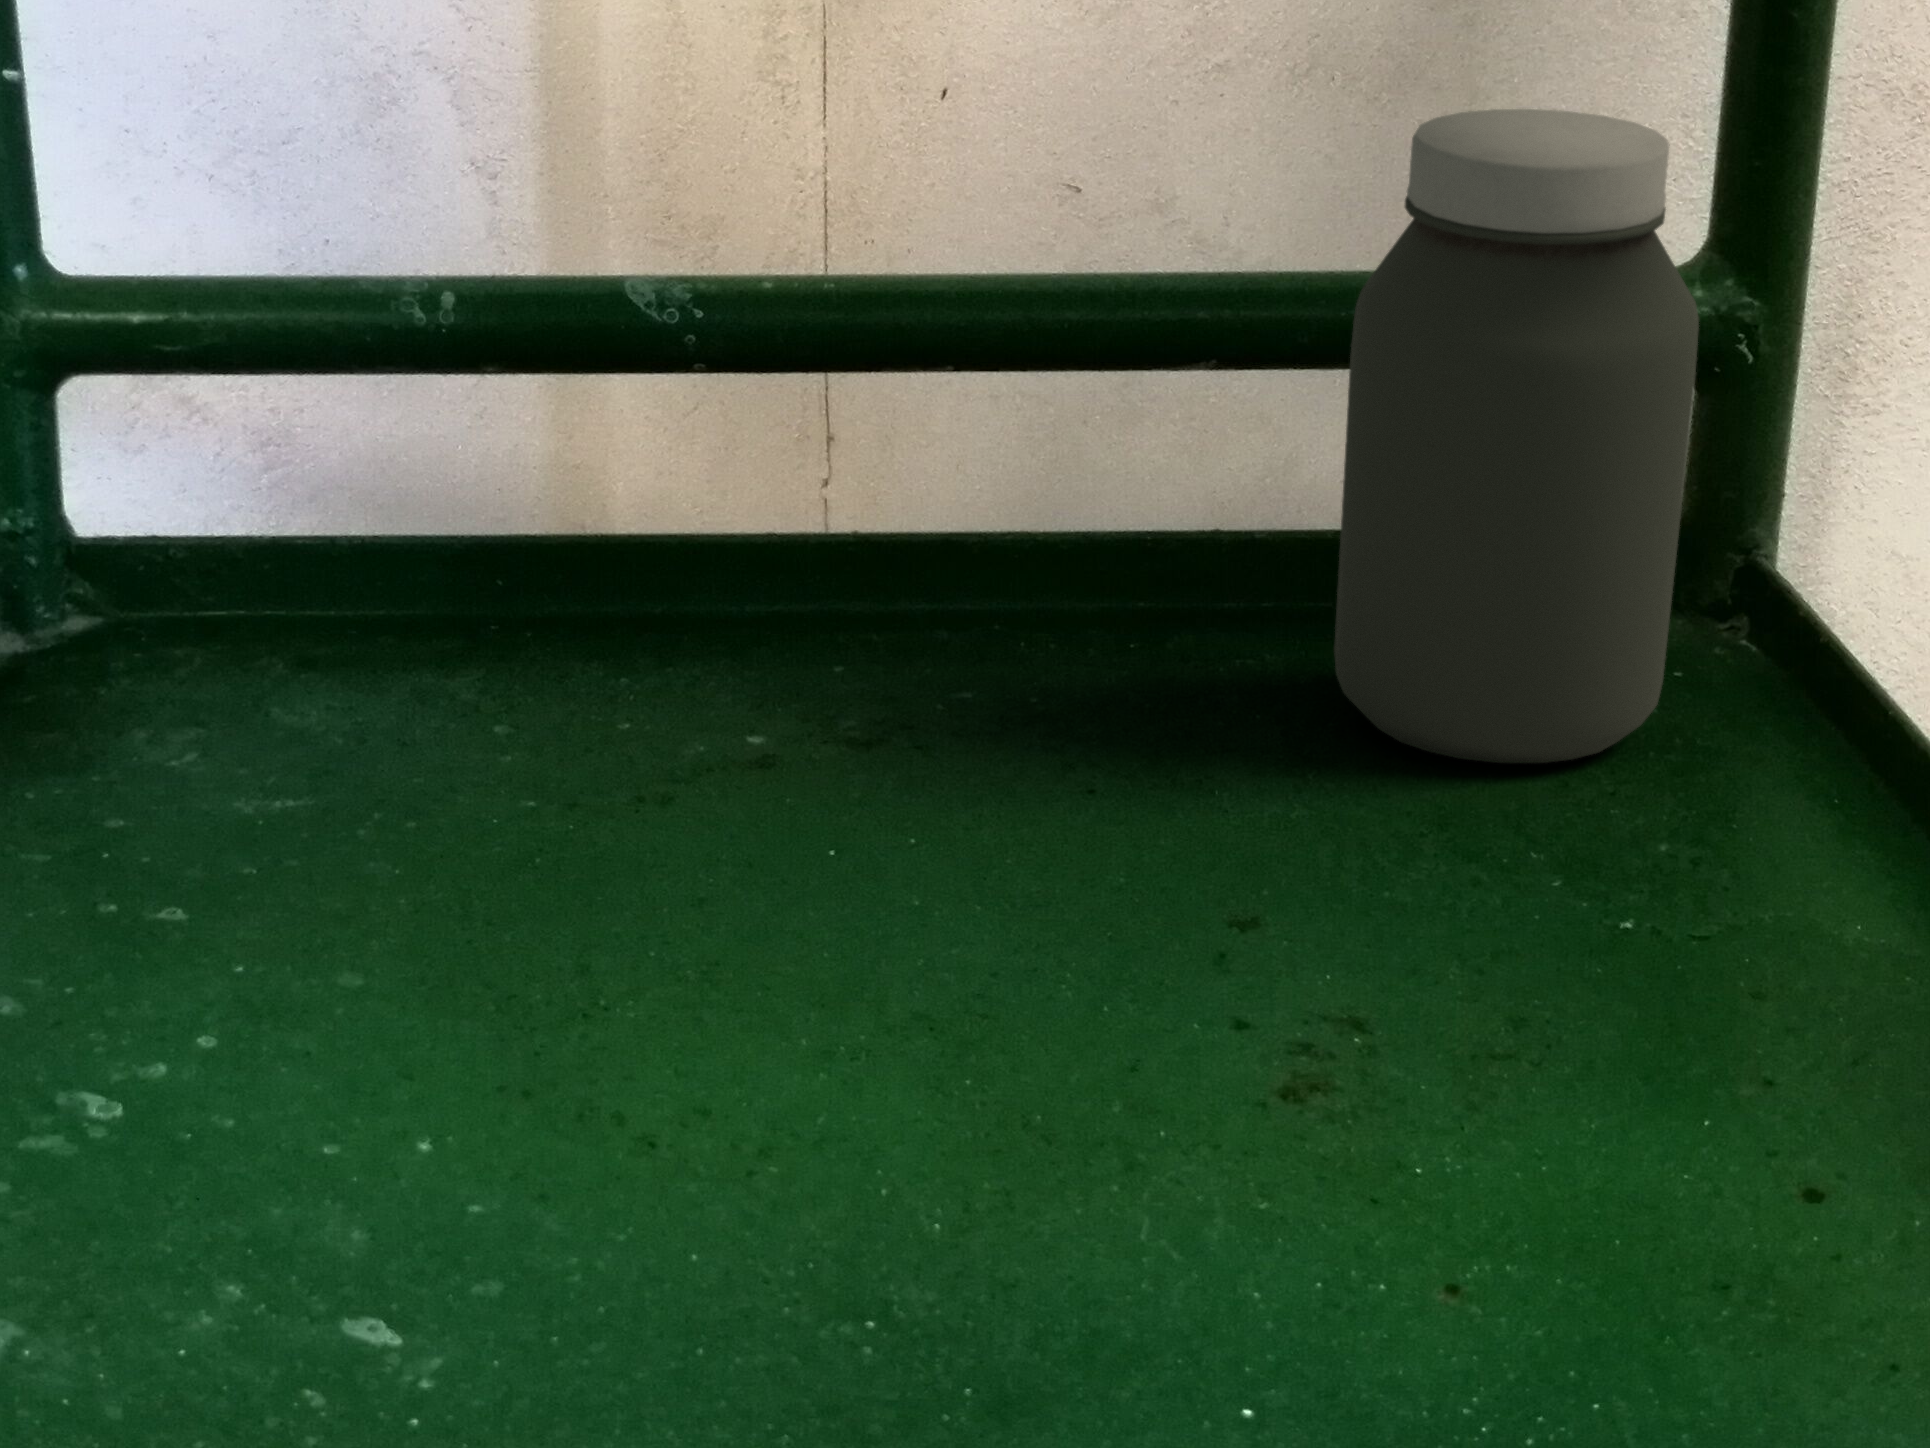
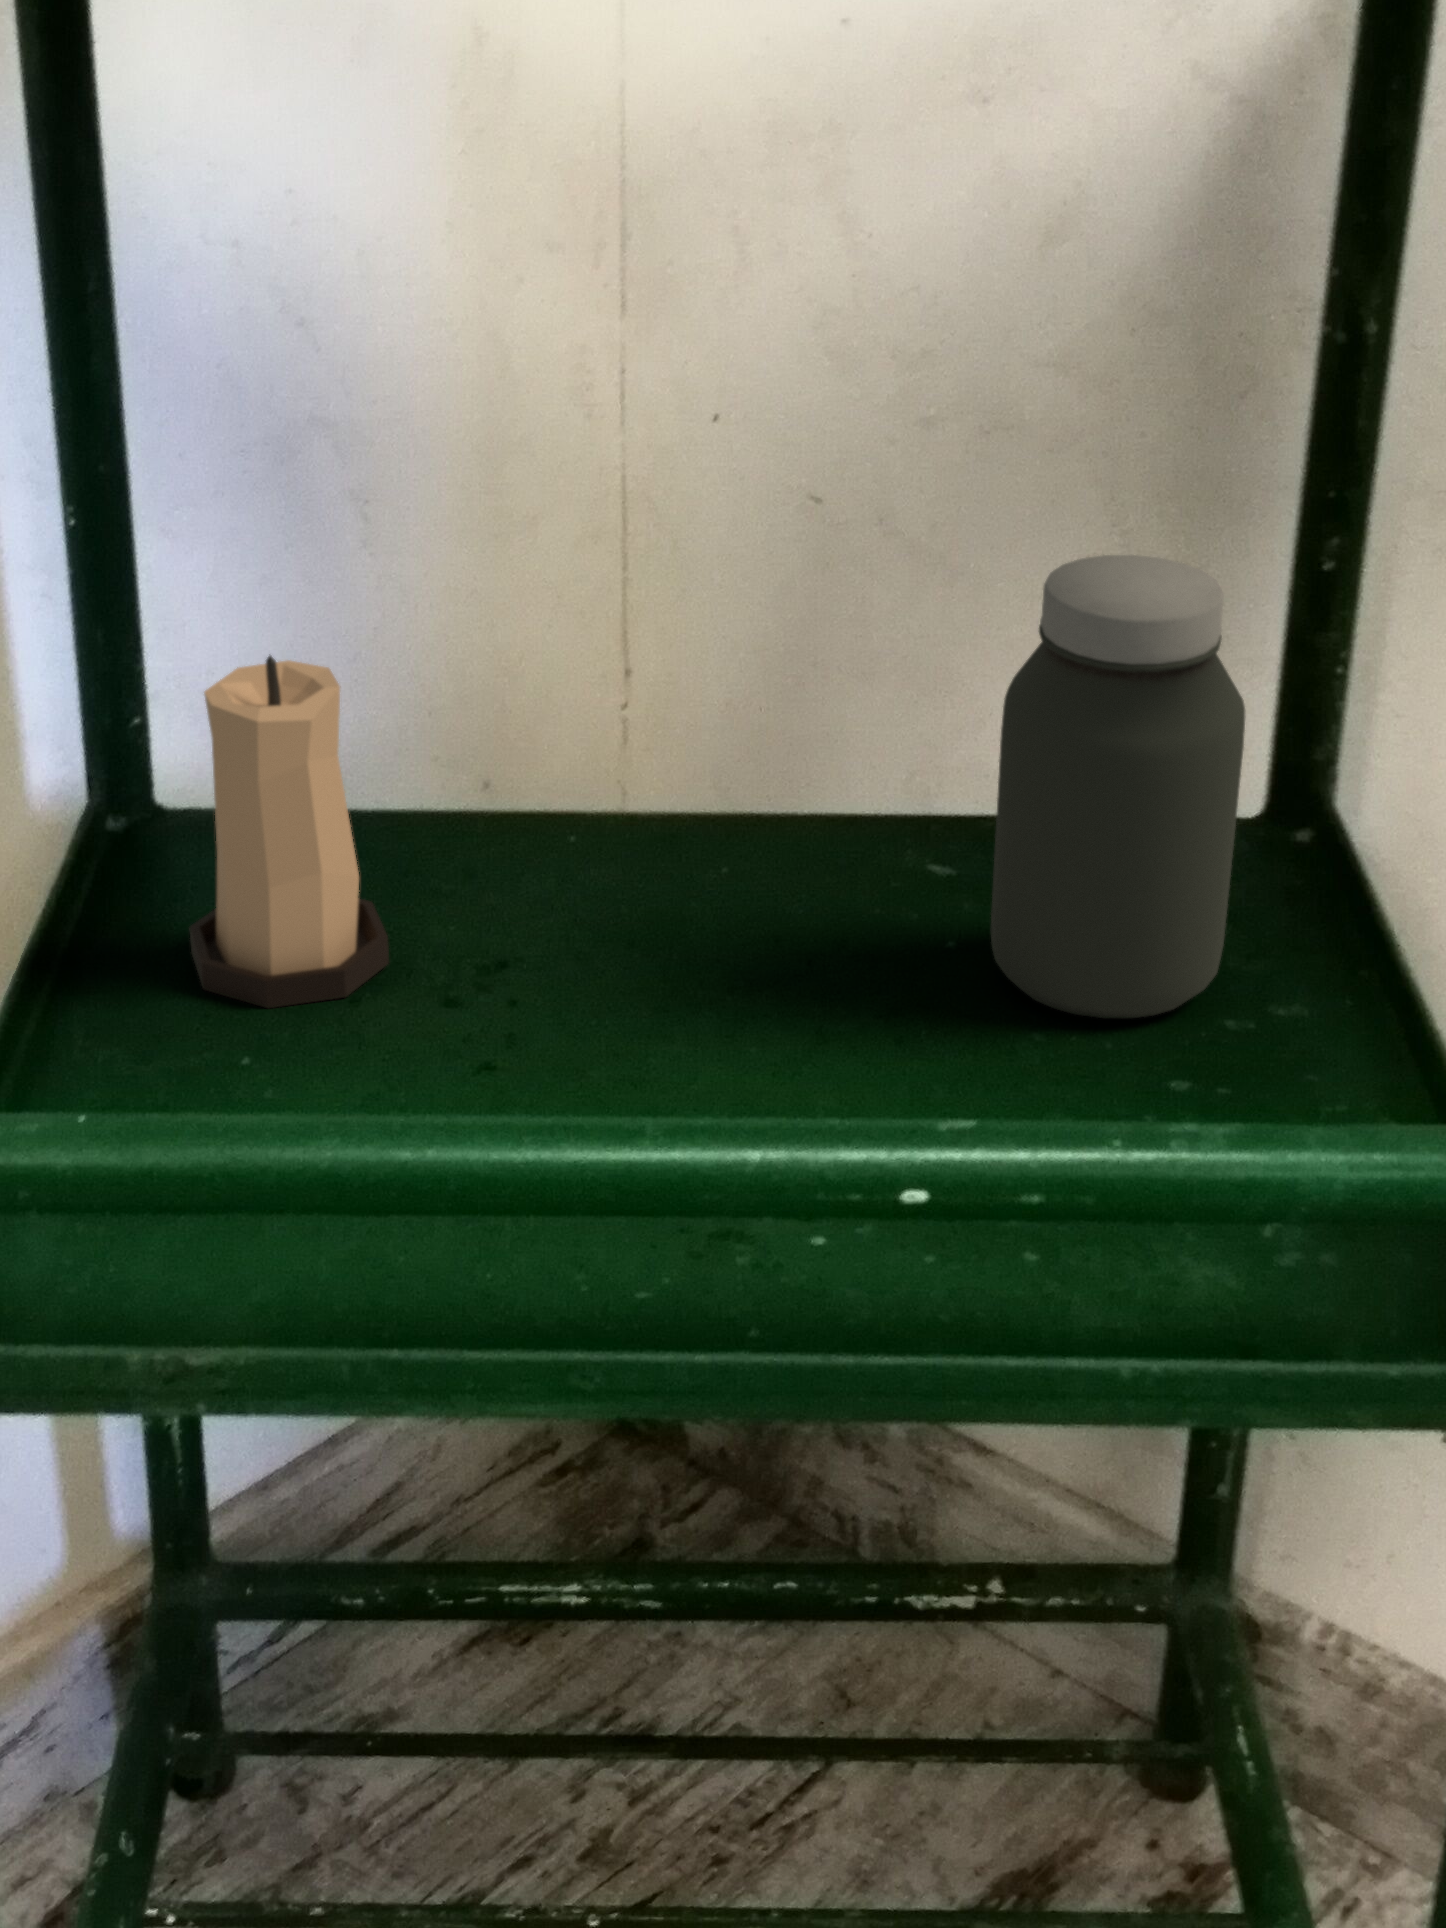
candle: none [214,247,492,754] -> present [190,656,389,1008]

